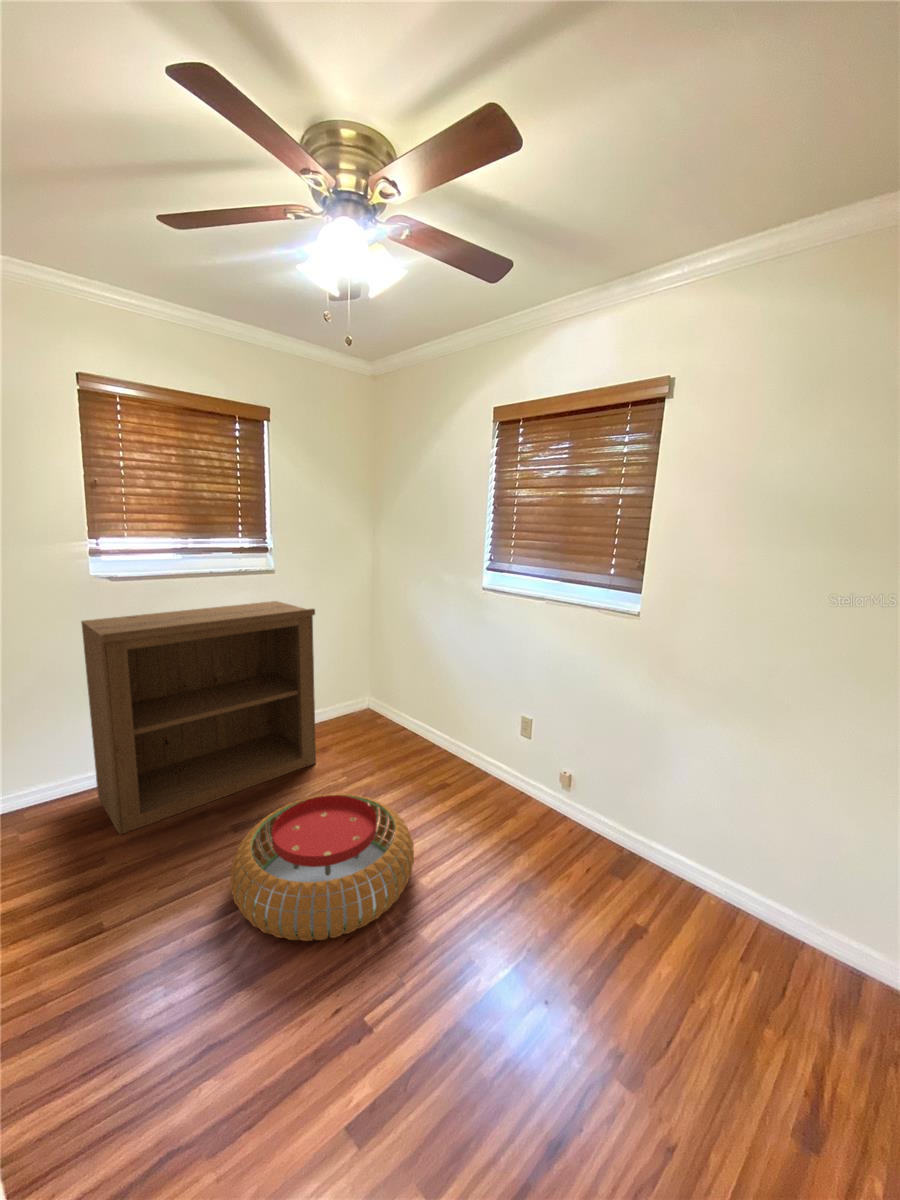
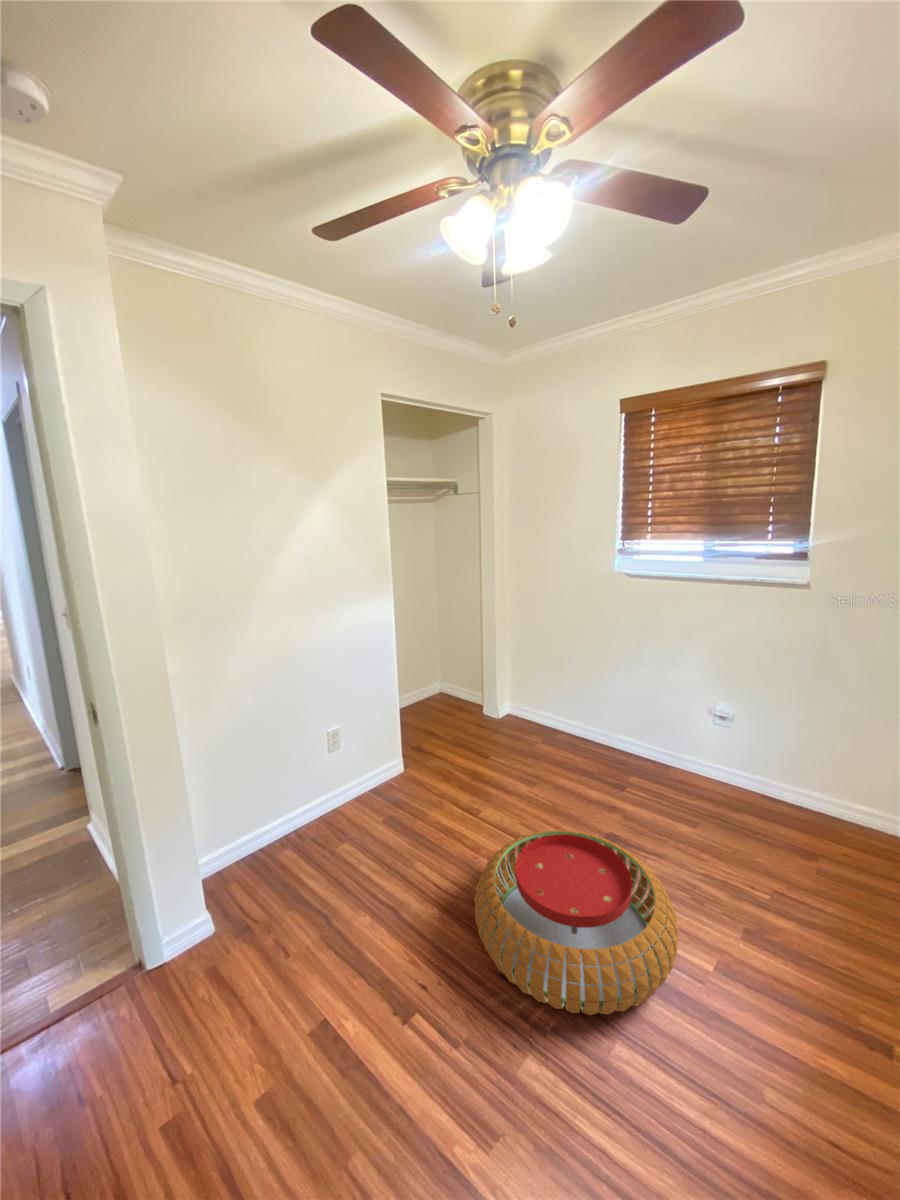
bookshelf: present [81,601,316,835] -> none [562,606,805,855]

